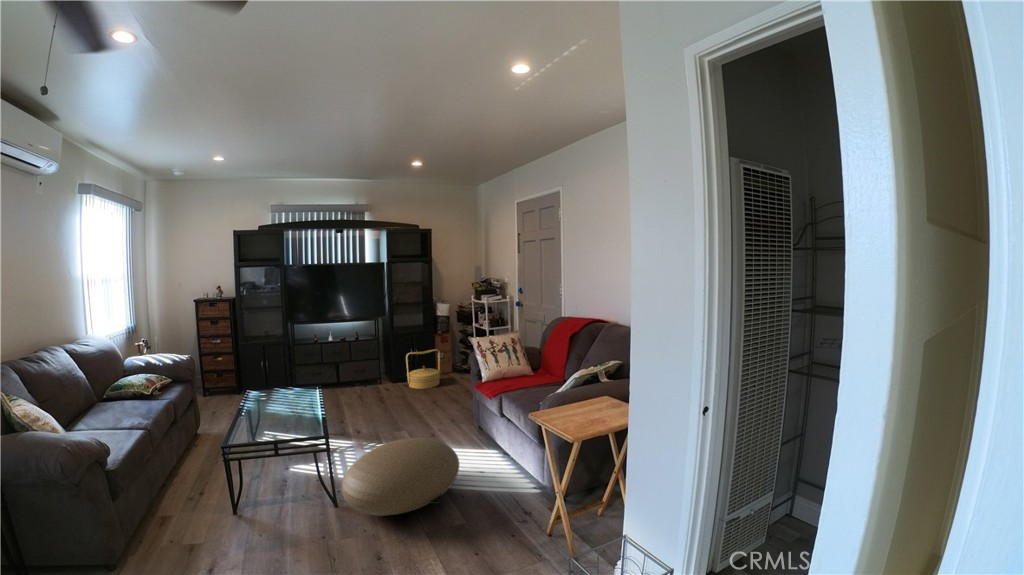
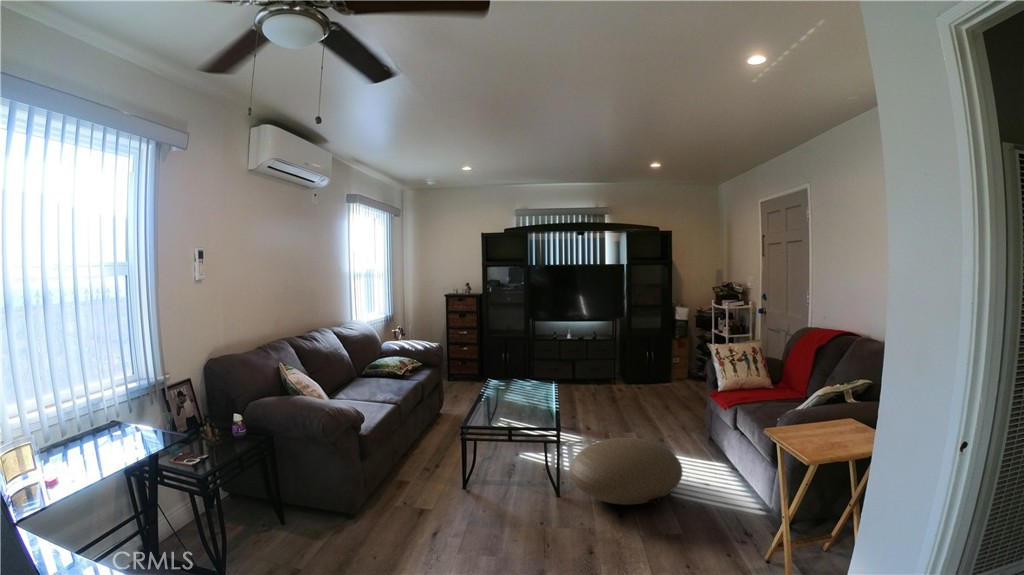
woven basket: present [406,349,440,389] -> none [641,355,678,395]

